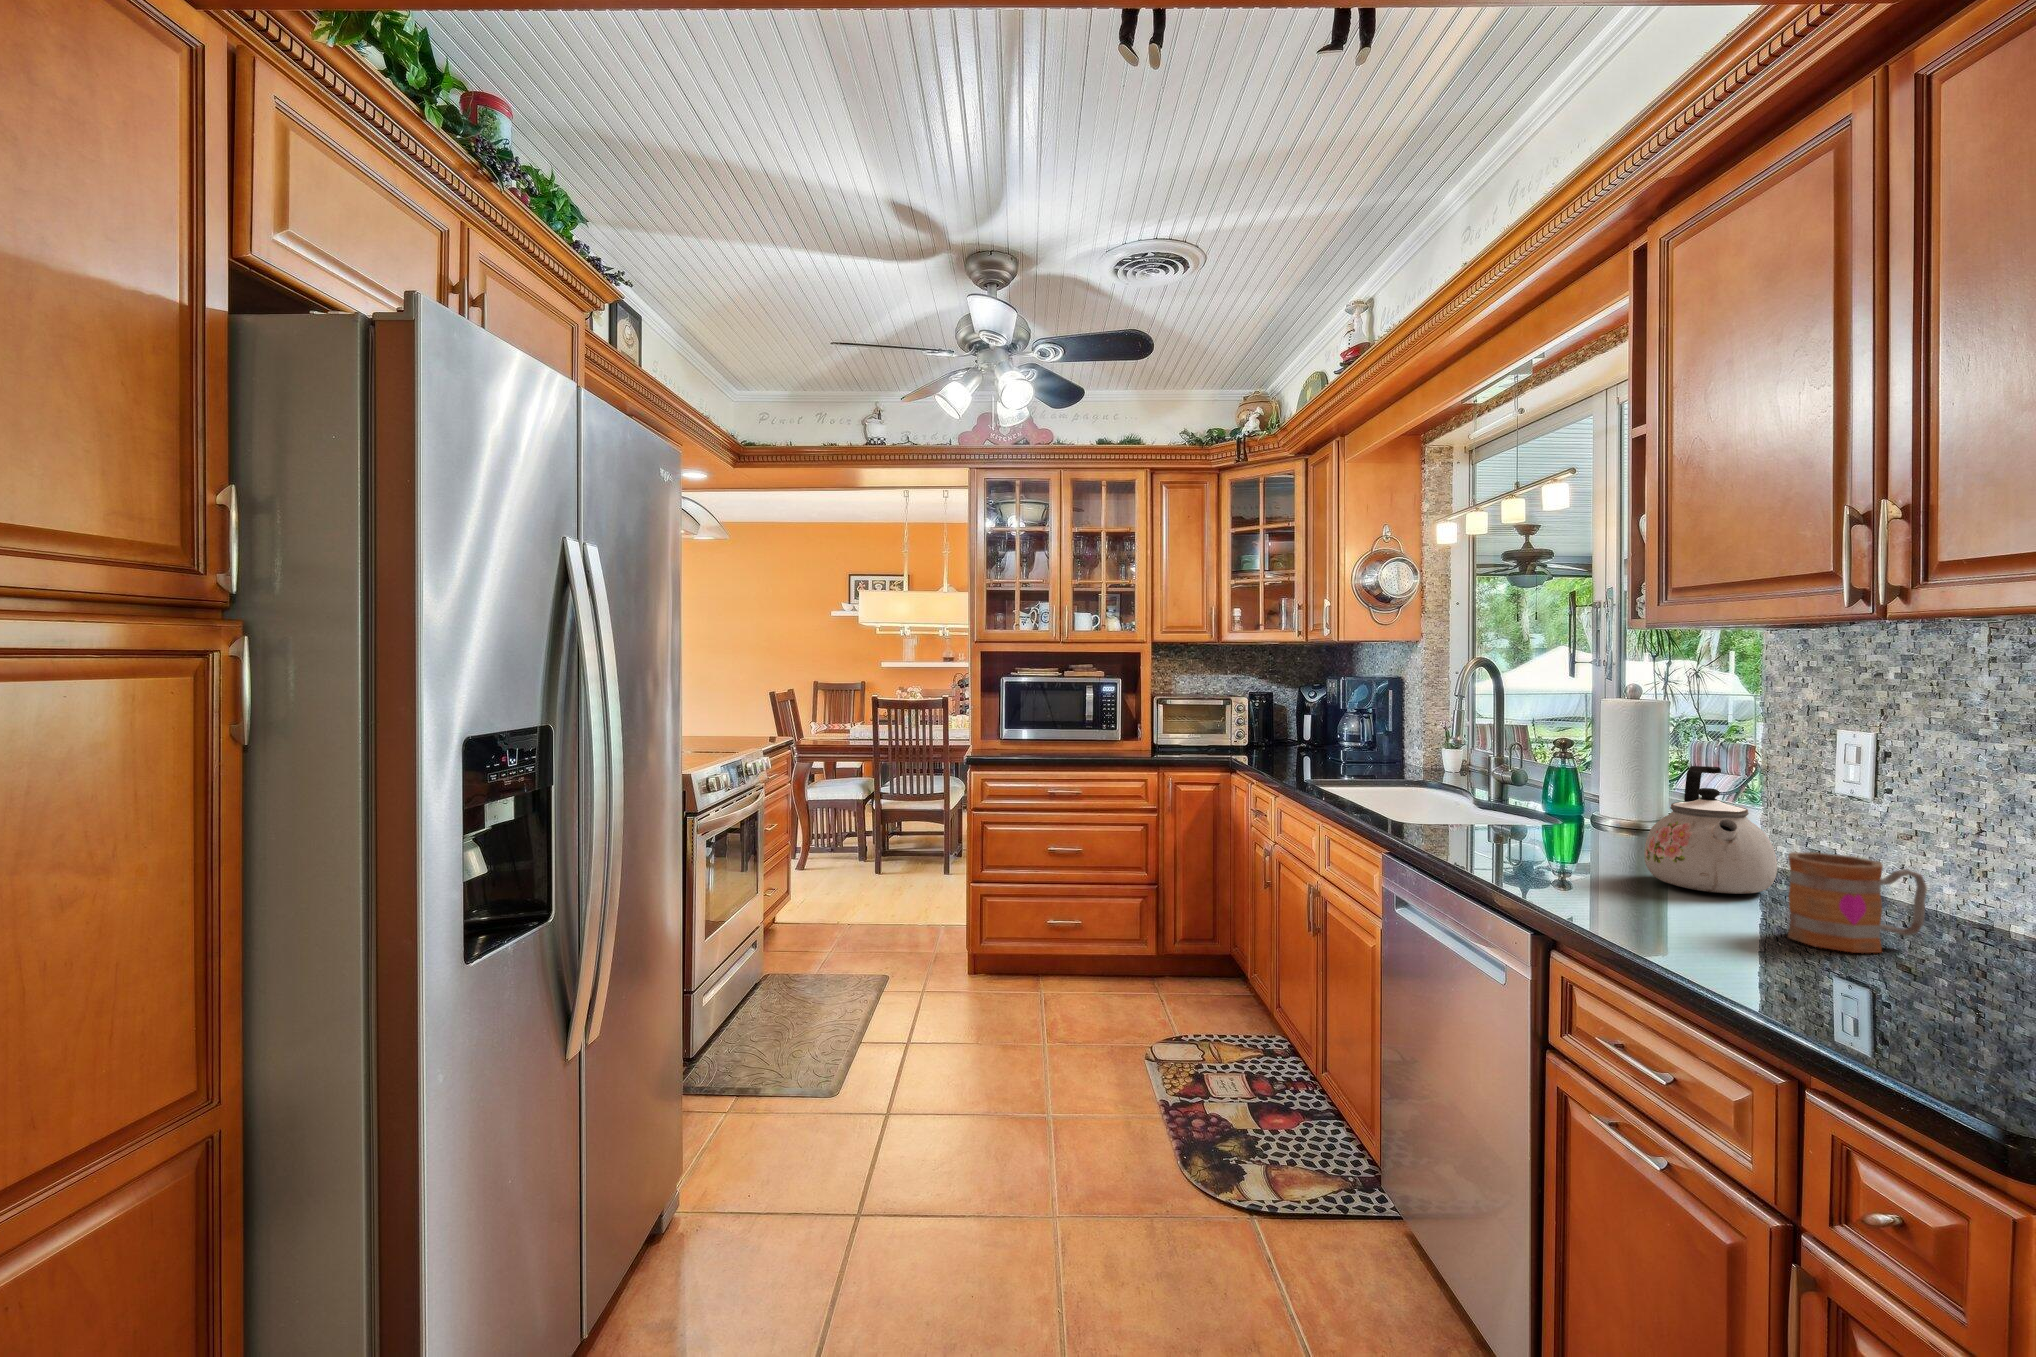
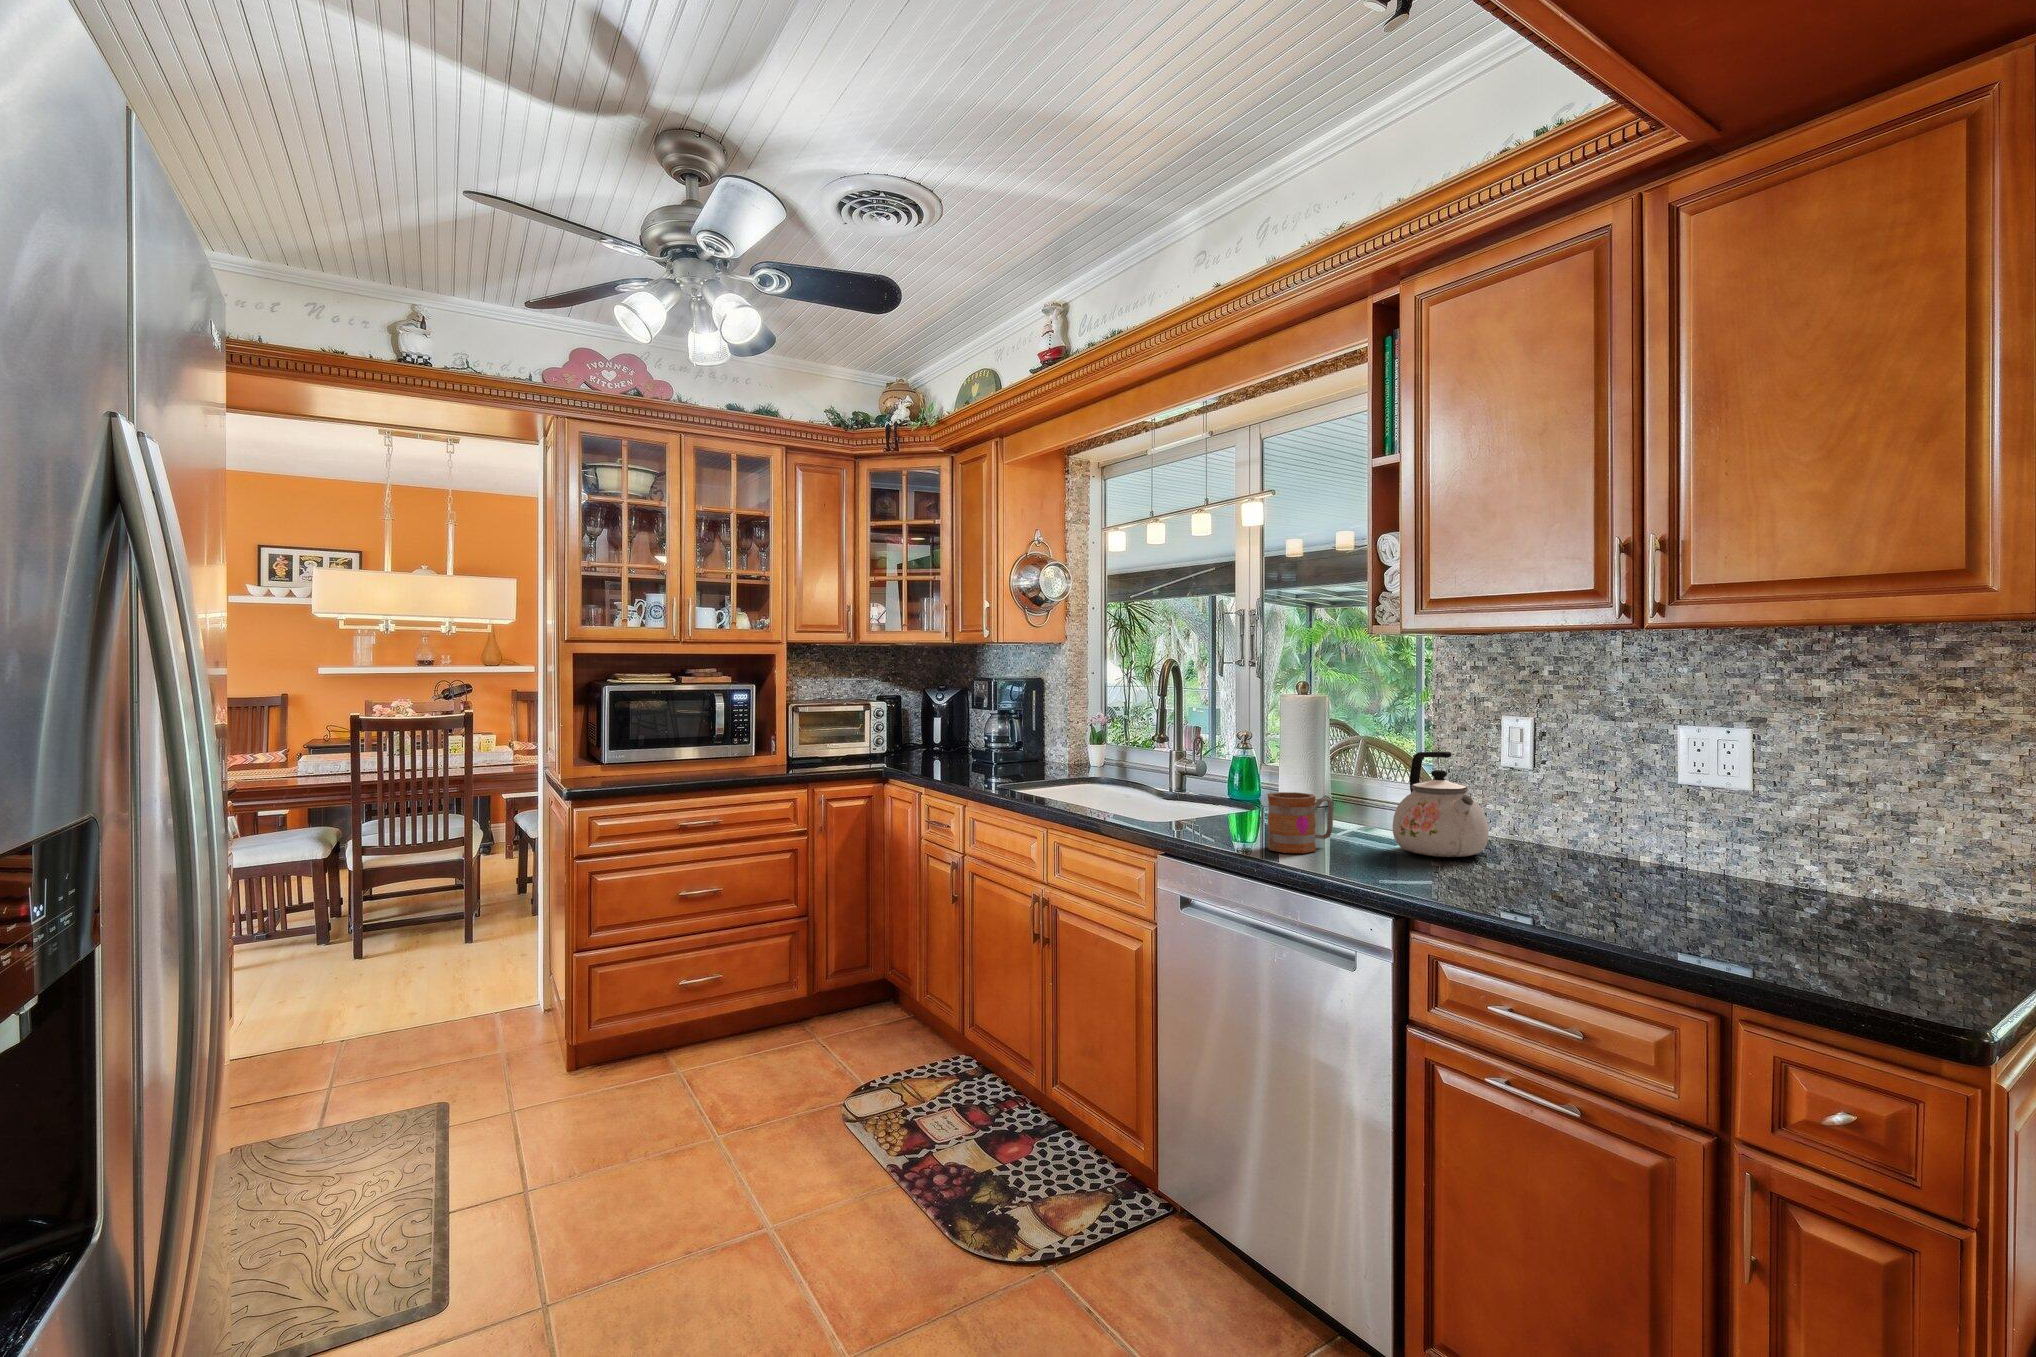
mug: present [1788,852,1927,953] -> present [1268,792,1334,853]

